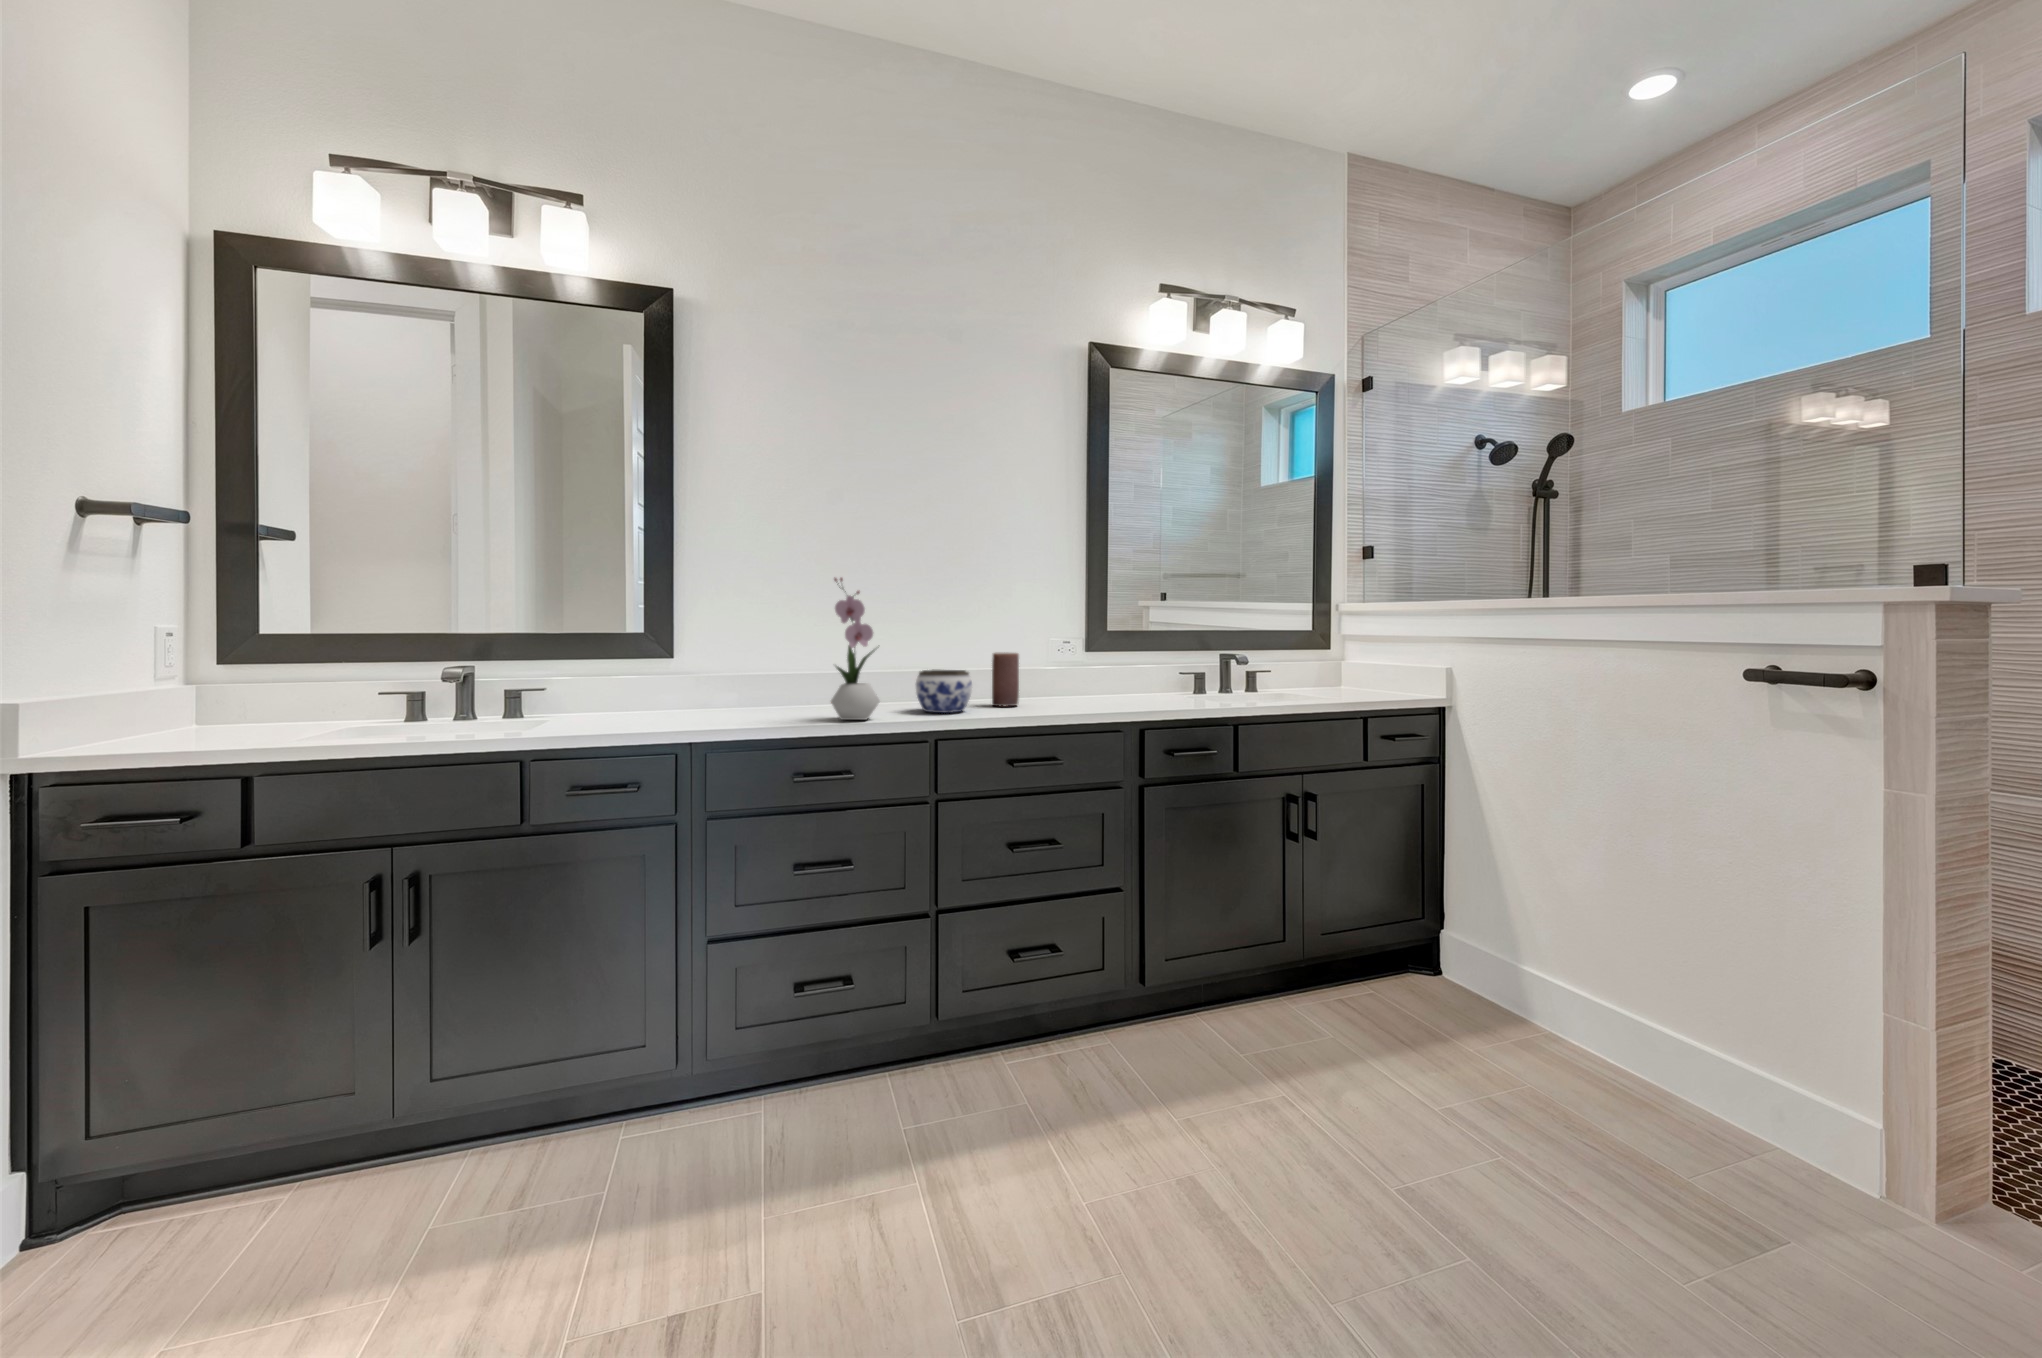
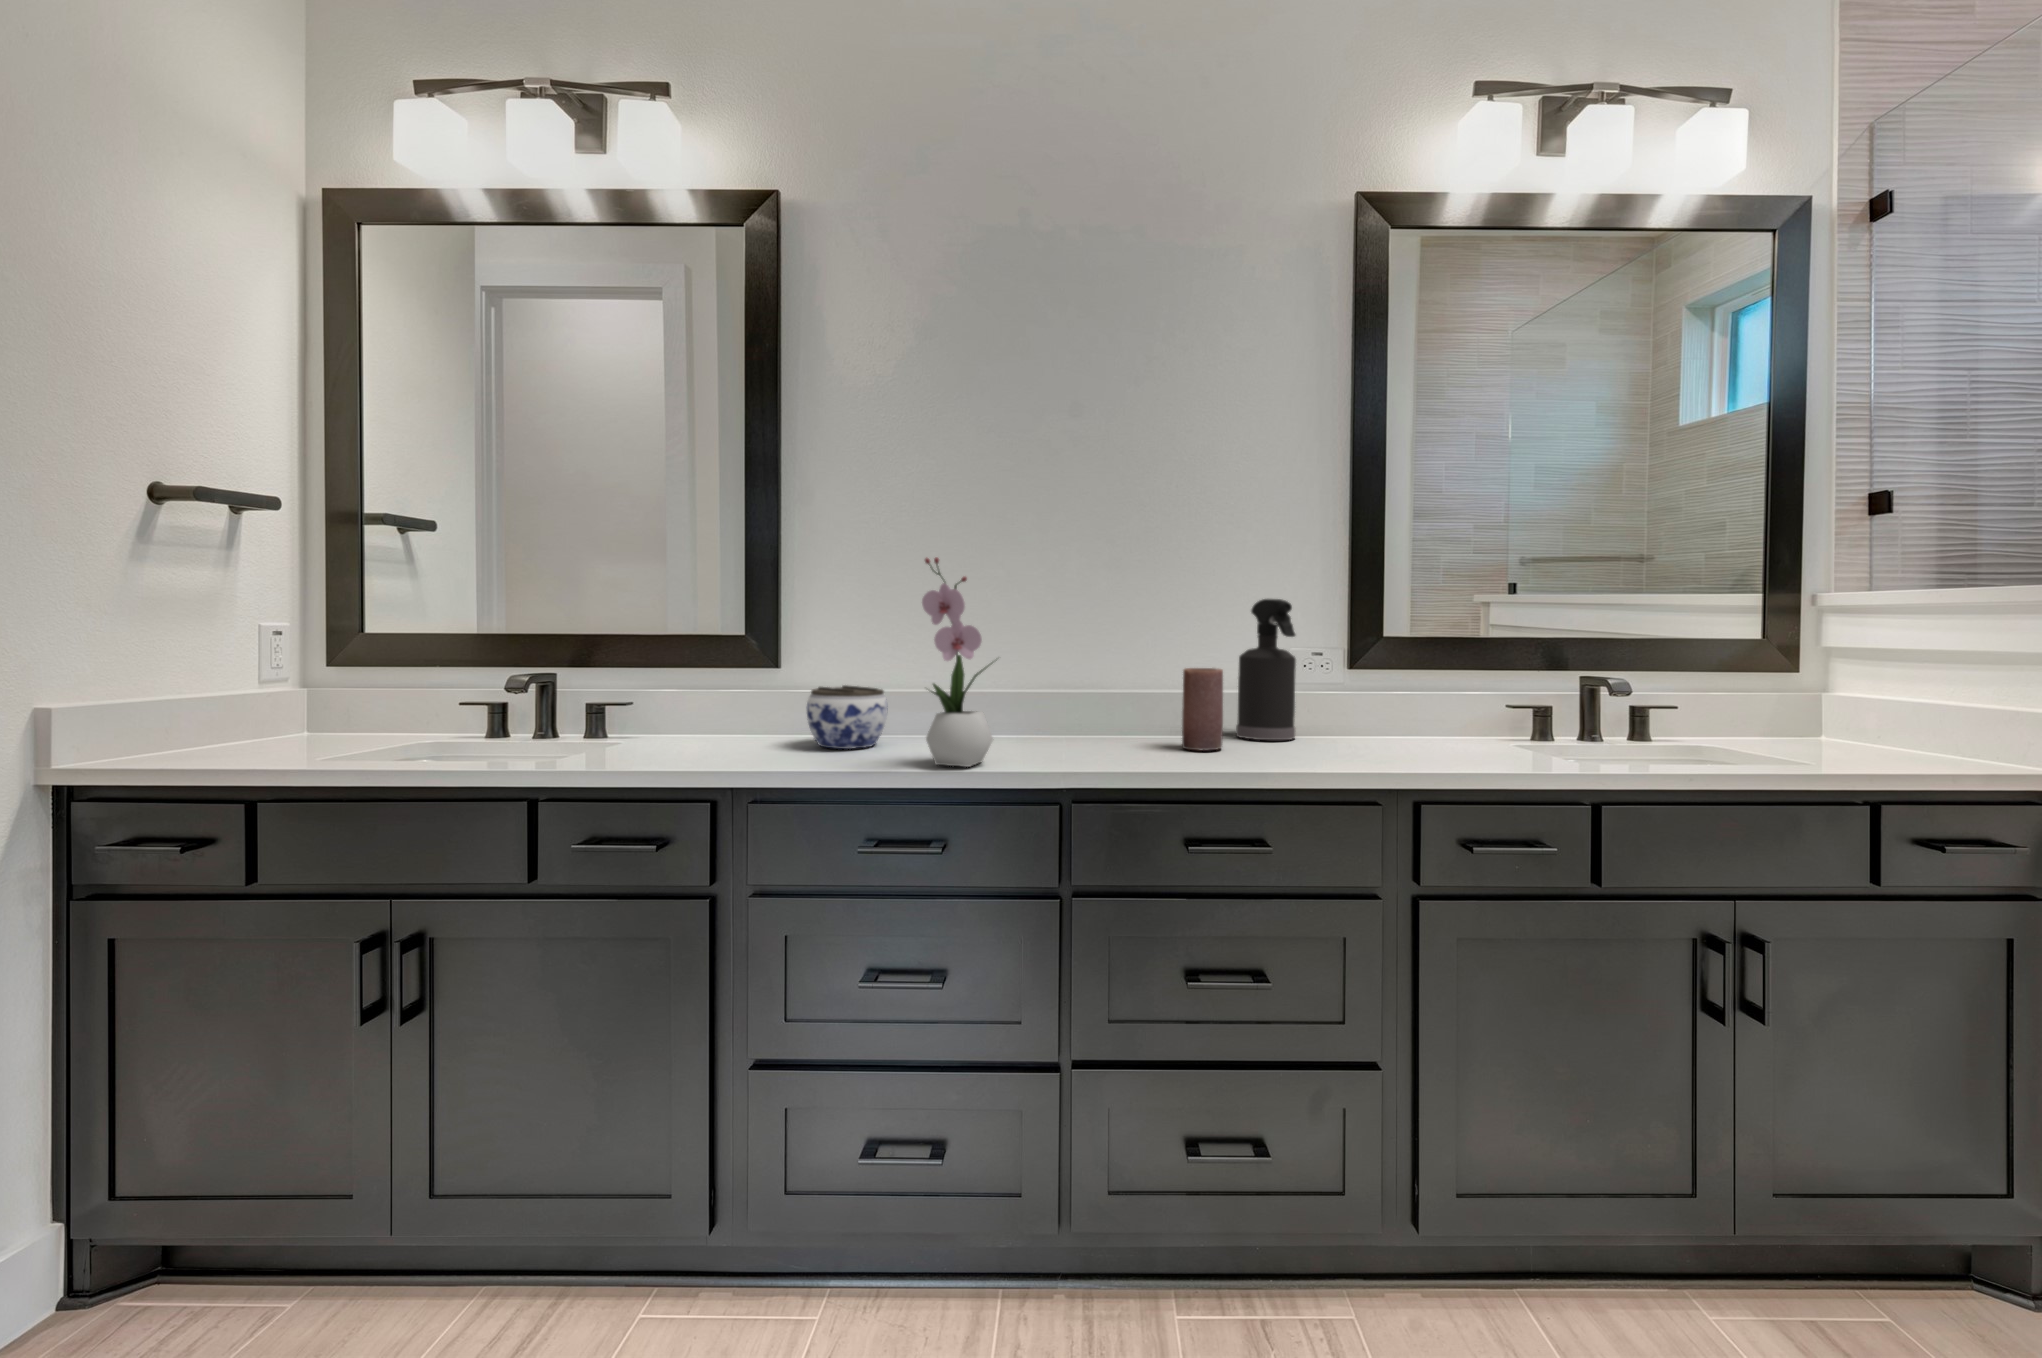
spray bottle: none [1019,607,1060,700] -> present [1236,599,1296,740]
jar: present [916,669,972,713] -> present [807,685,887,749]

